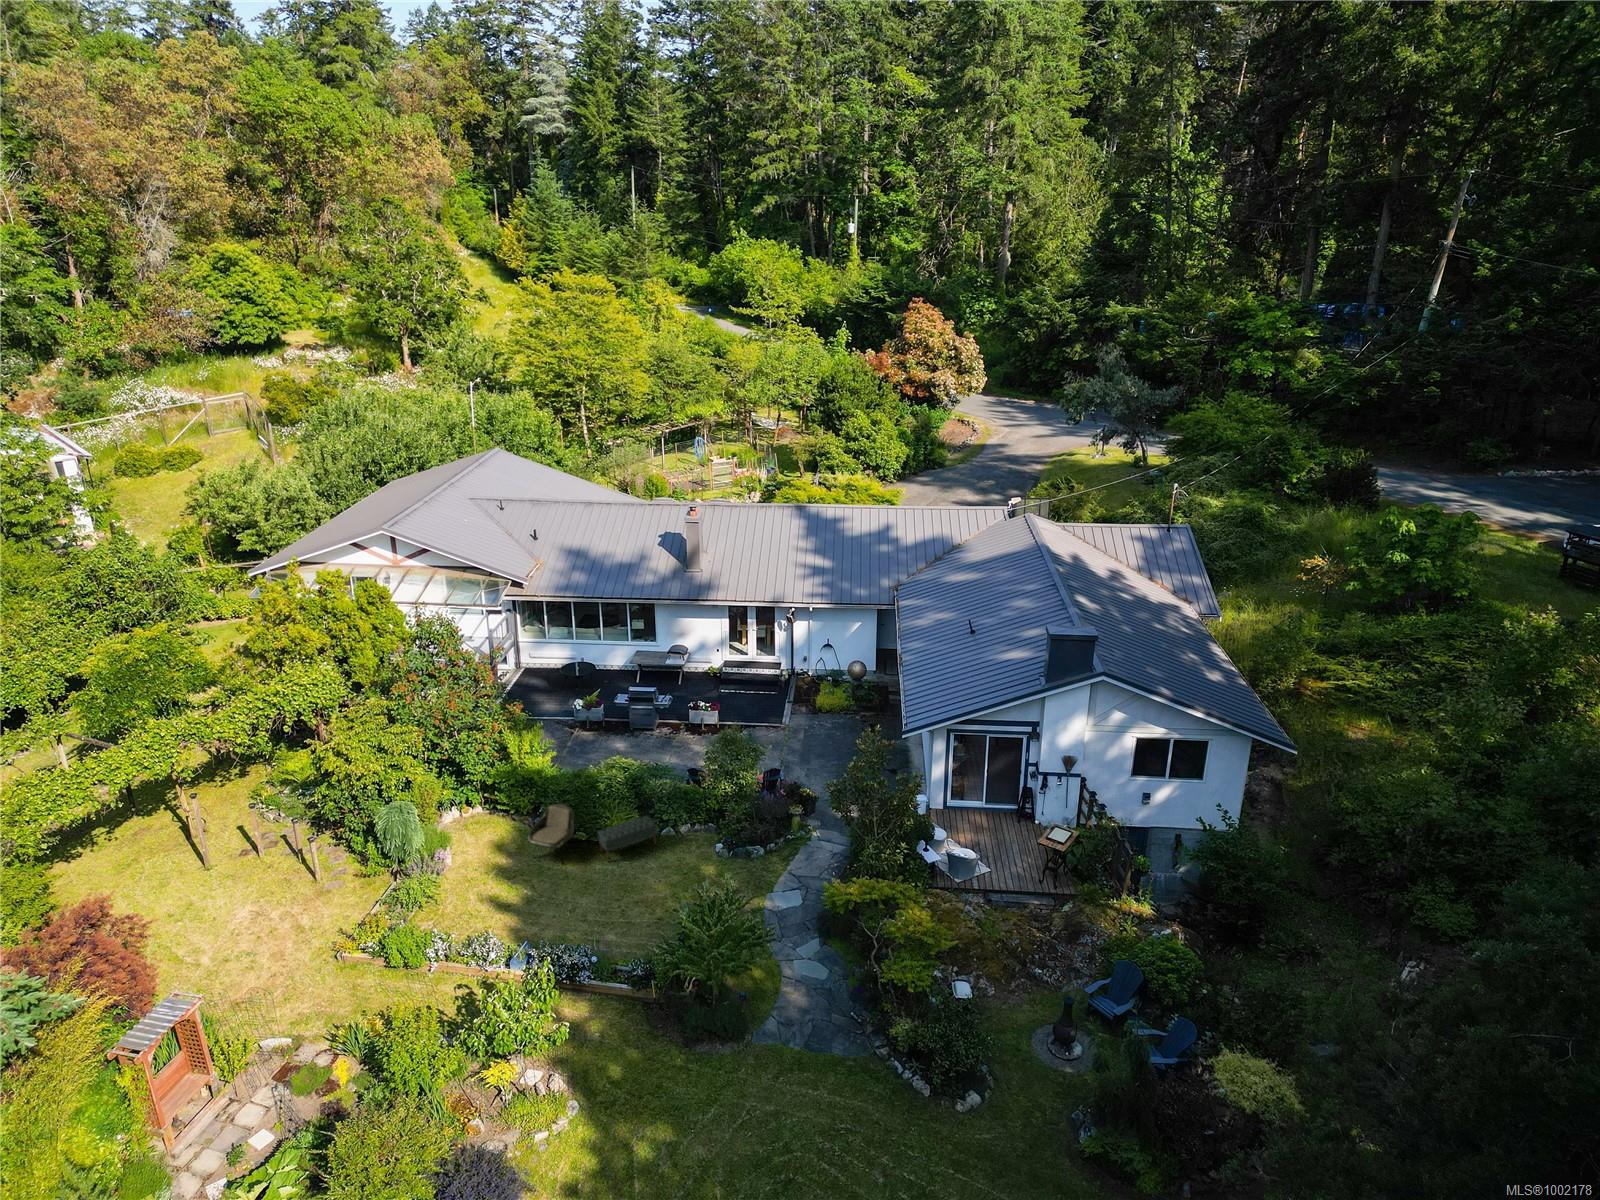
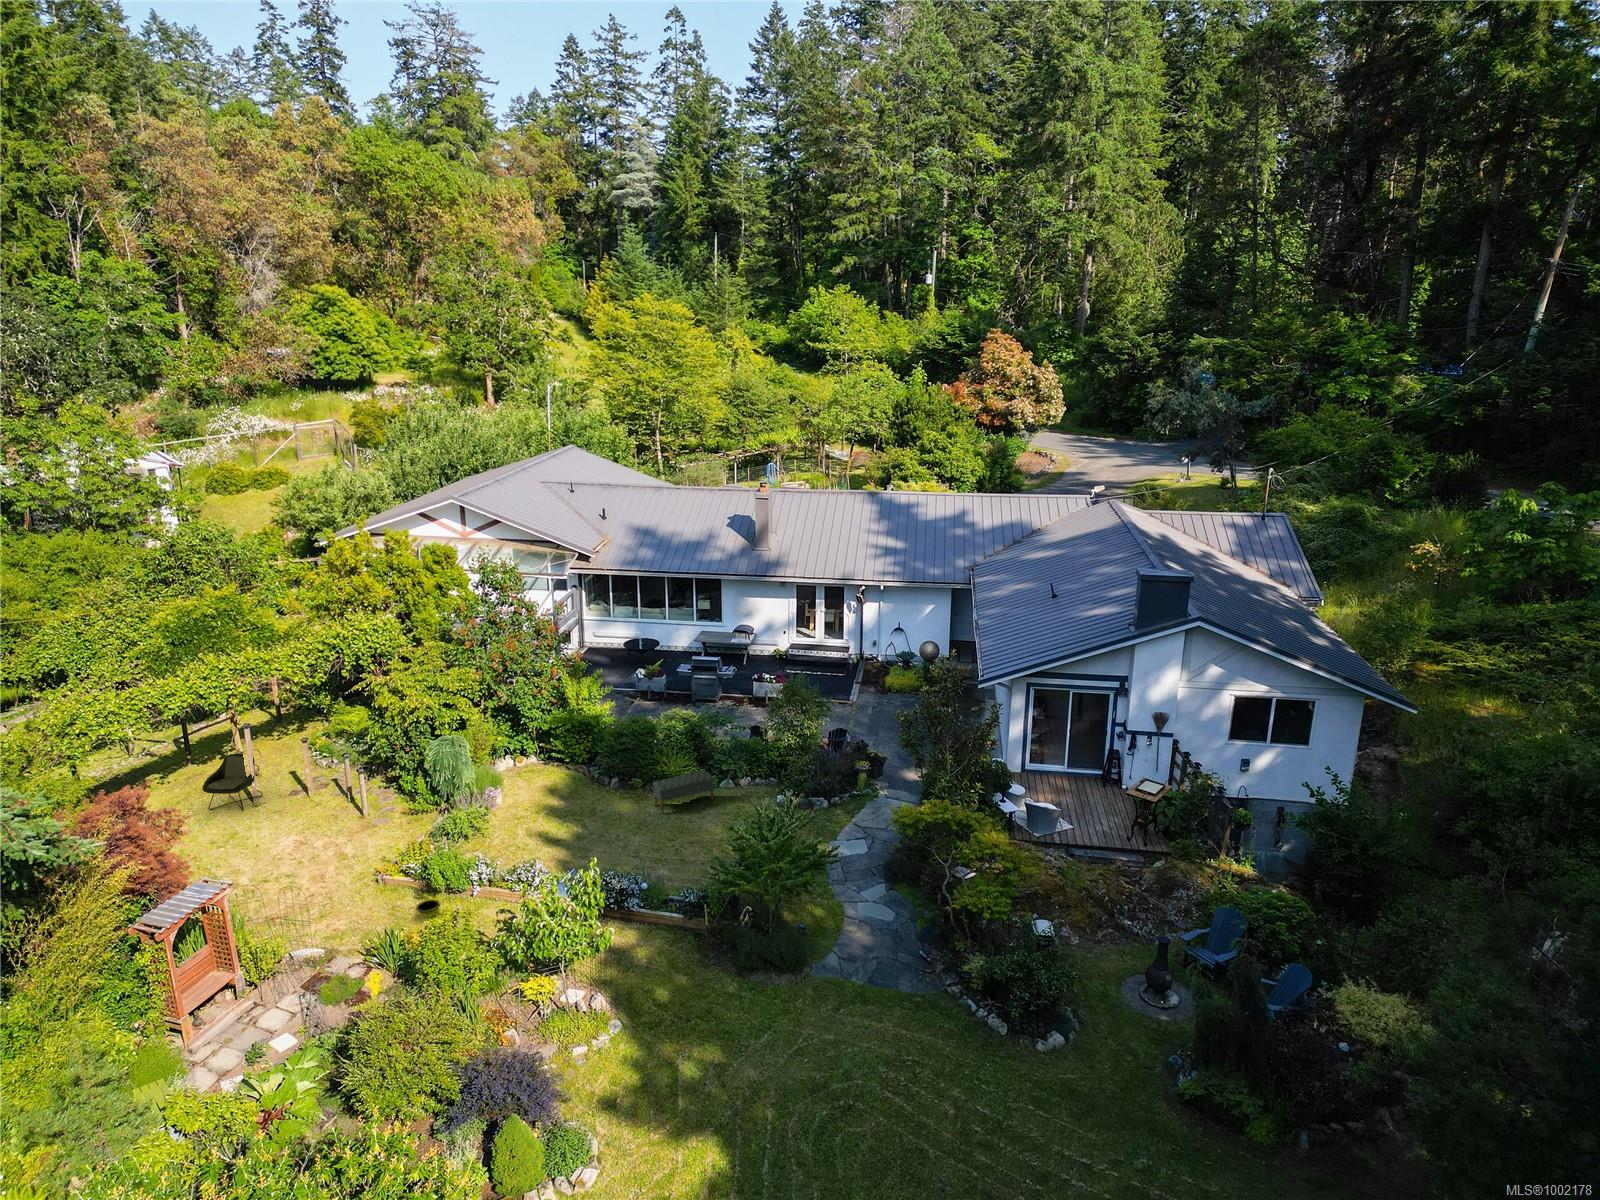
lounge chair: present [528,804,574,862] -> present [202,753,263,811]
potted tree: none [369,952,399,989] -> present [411,875,439,912]

